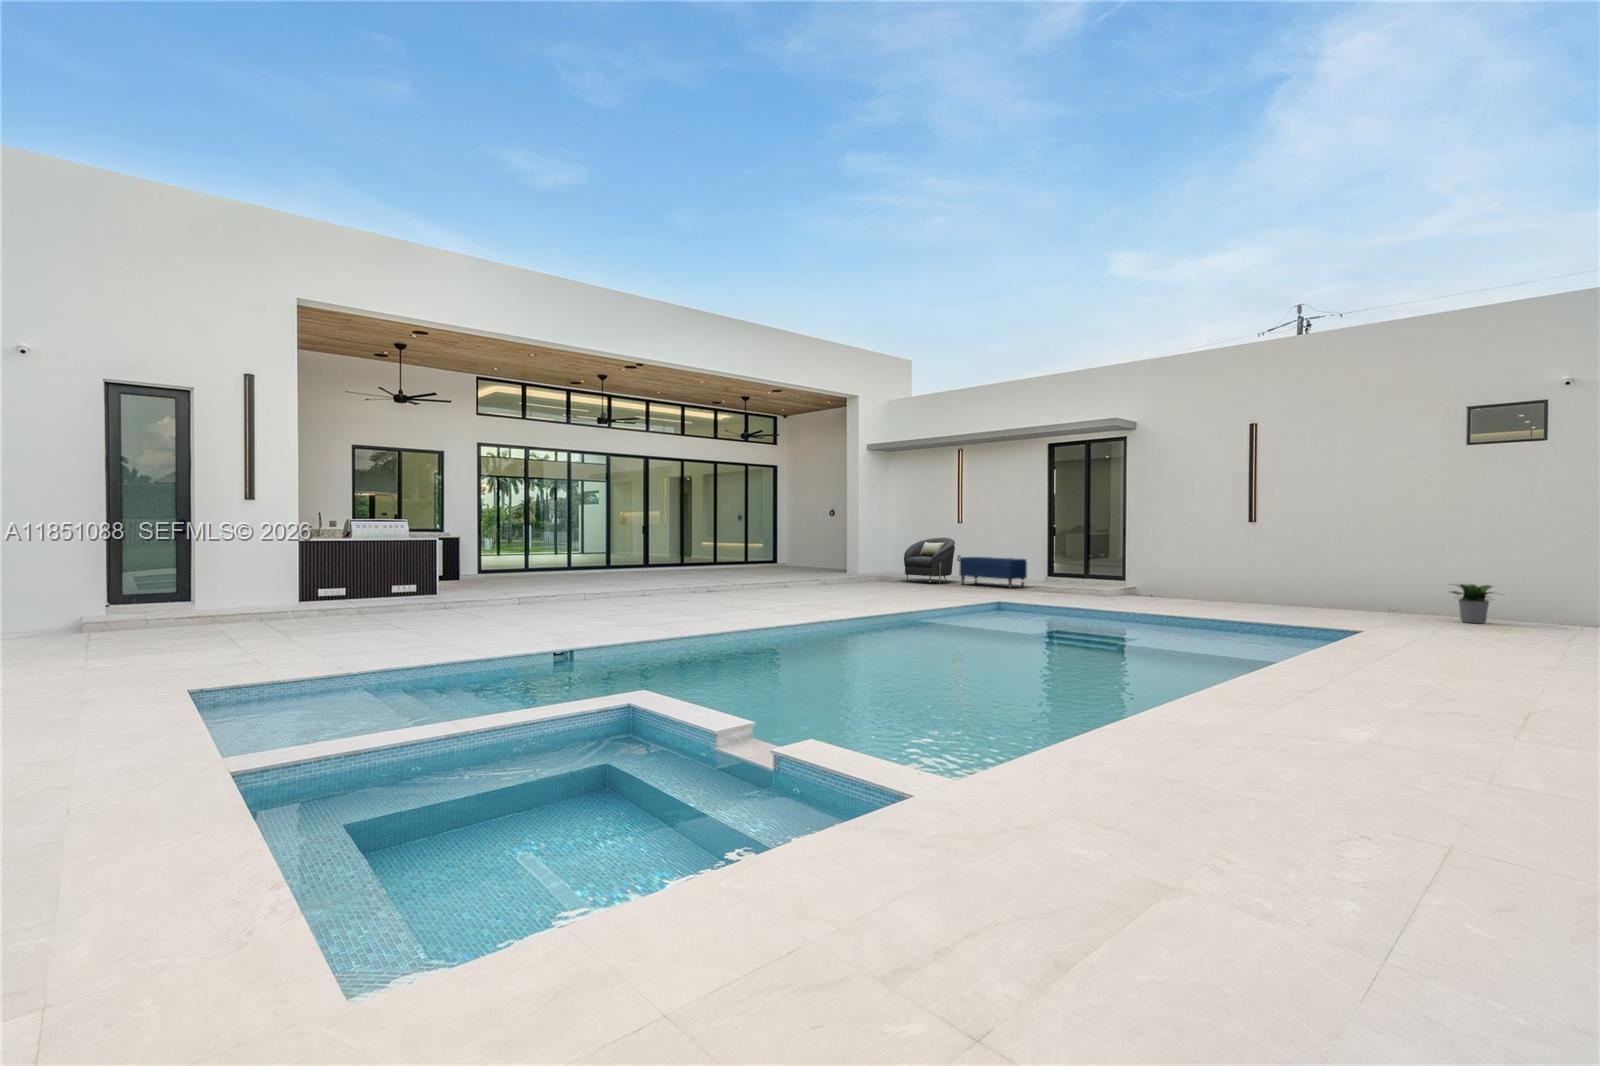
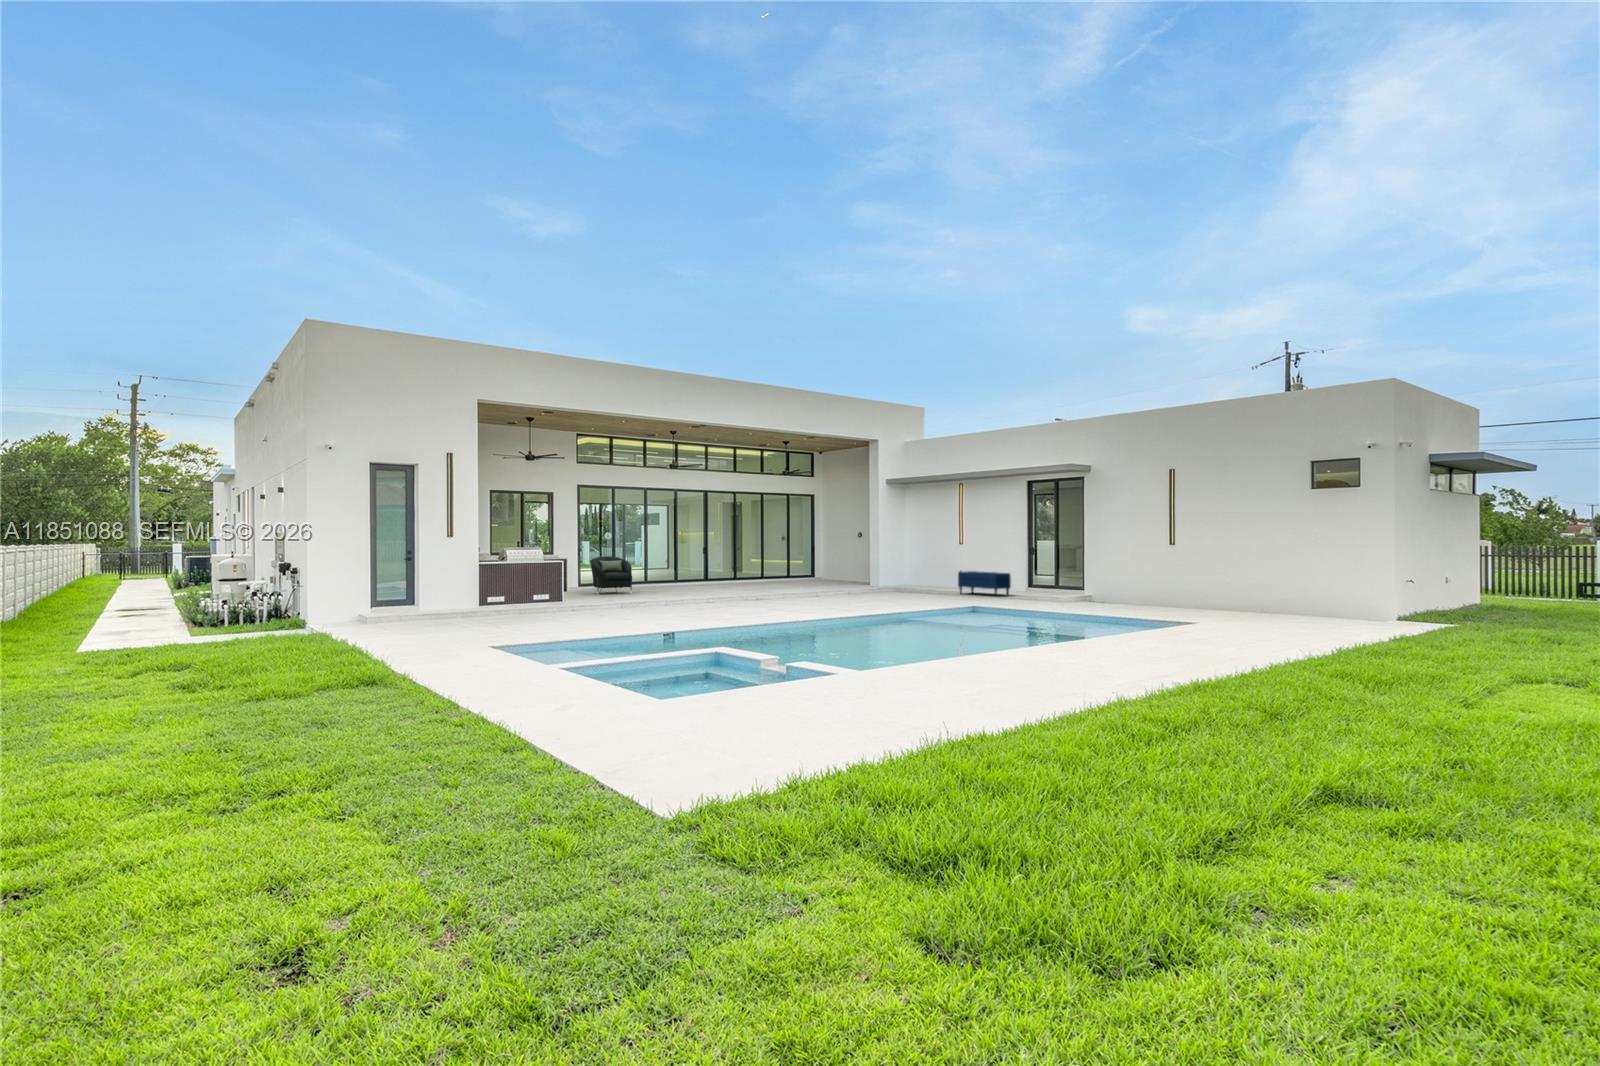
armchair: present [904,538,955,584] -> present [591,556,632,591]
potted plant: present [1452,584,1492,623] -> none [1290,590,1328,619]

